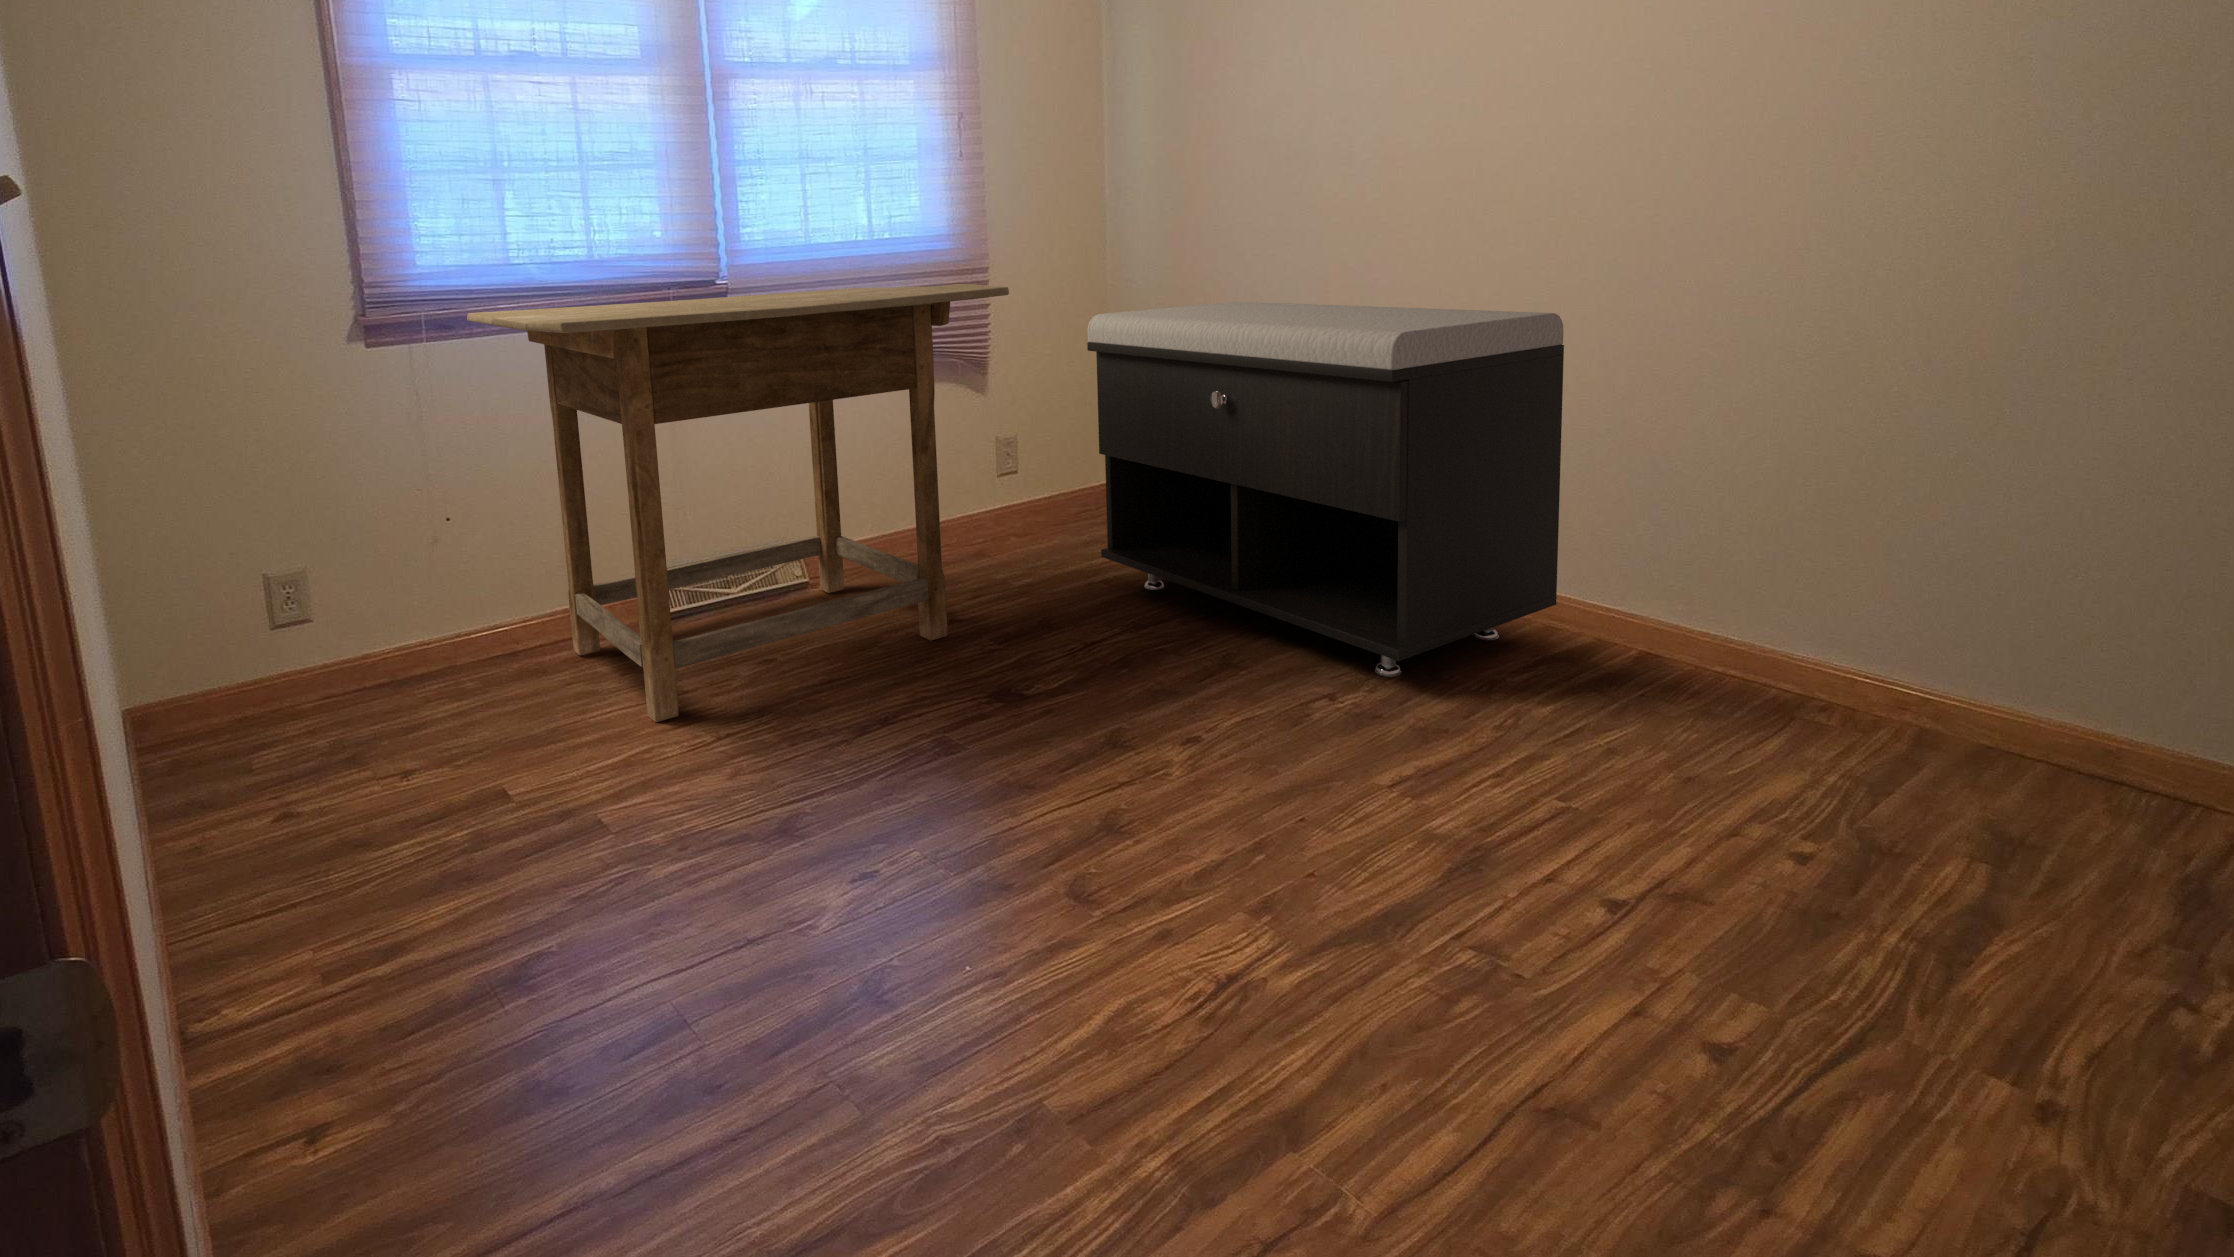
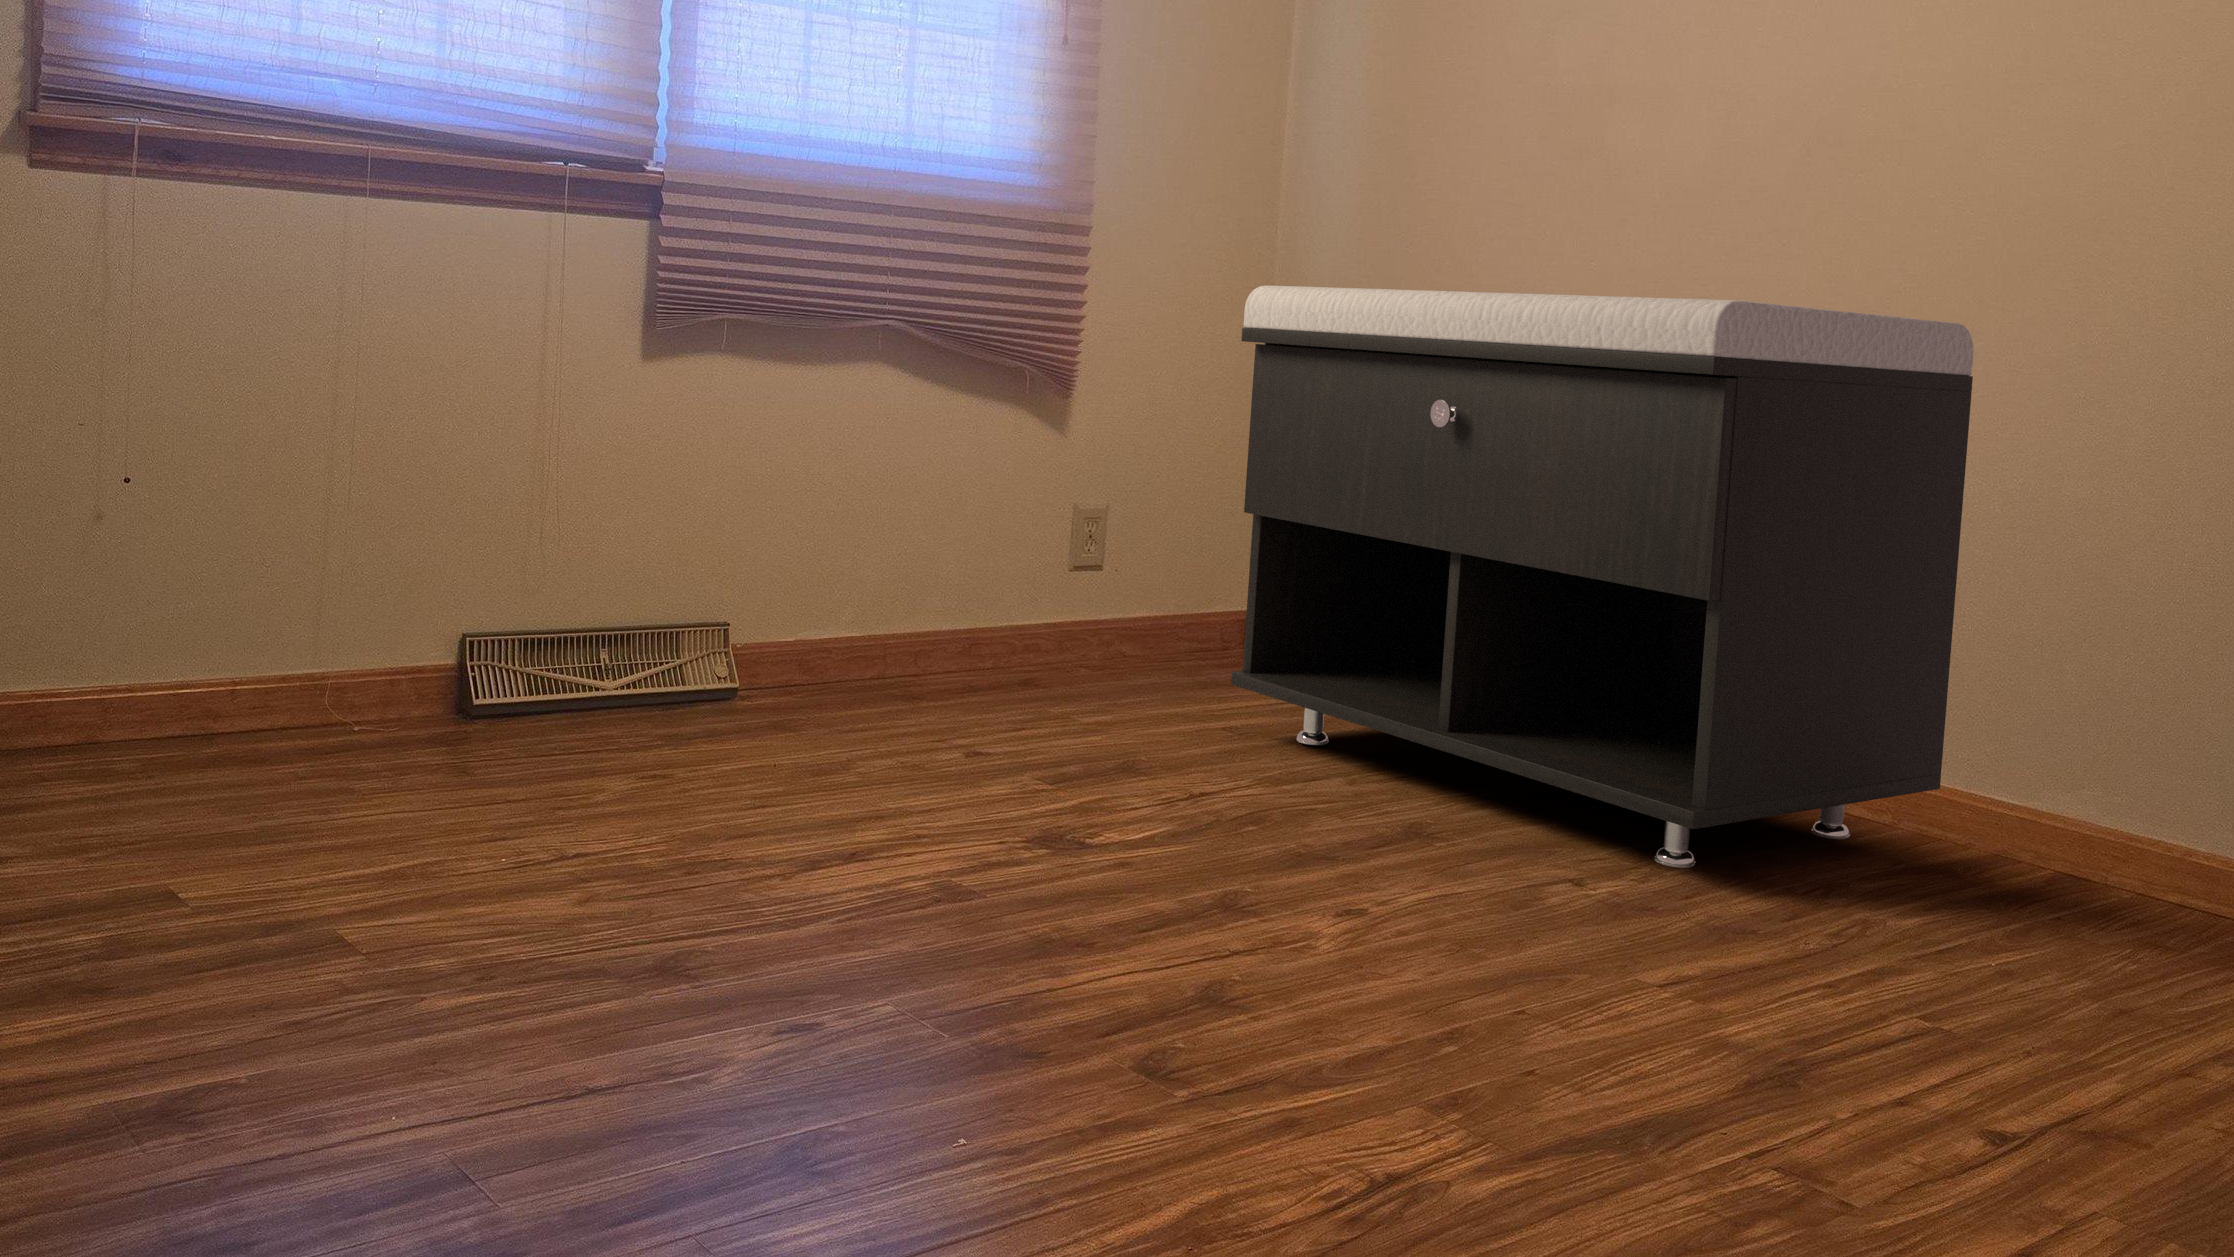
desk: present [467,284,1009,722] -> none [212,114,1127,835]

